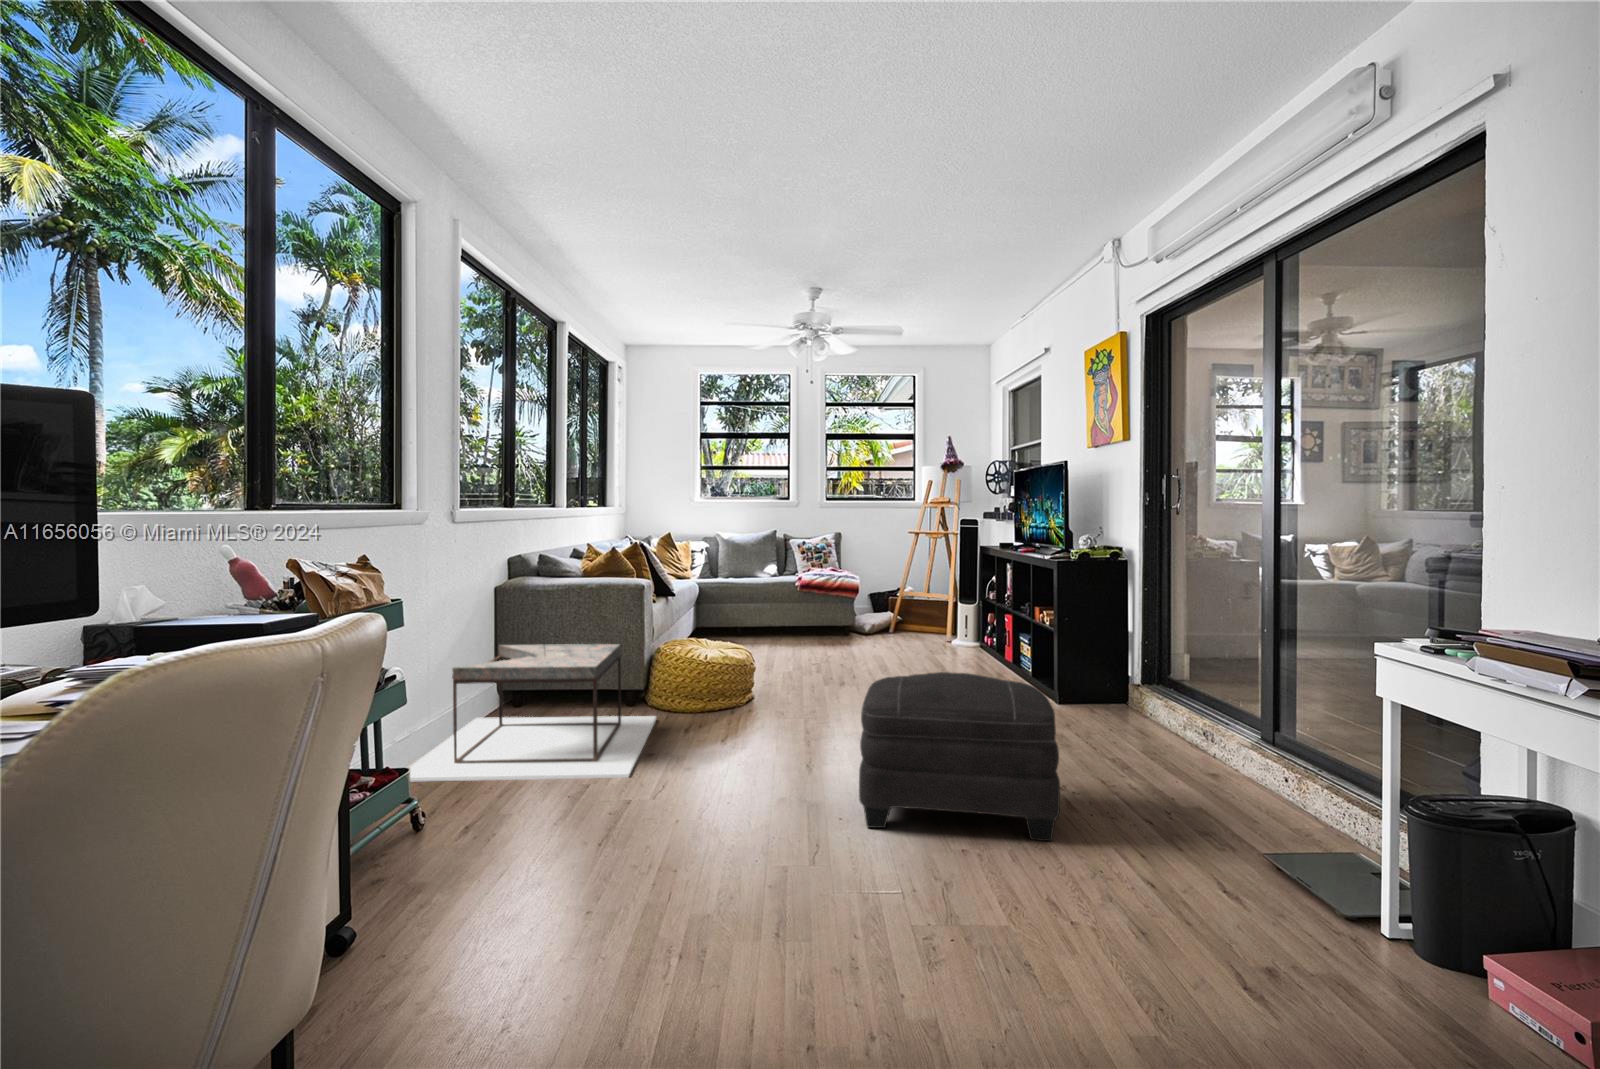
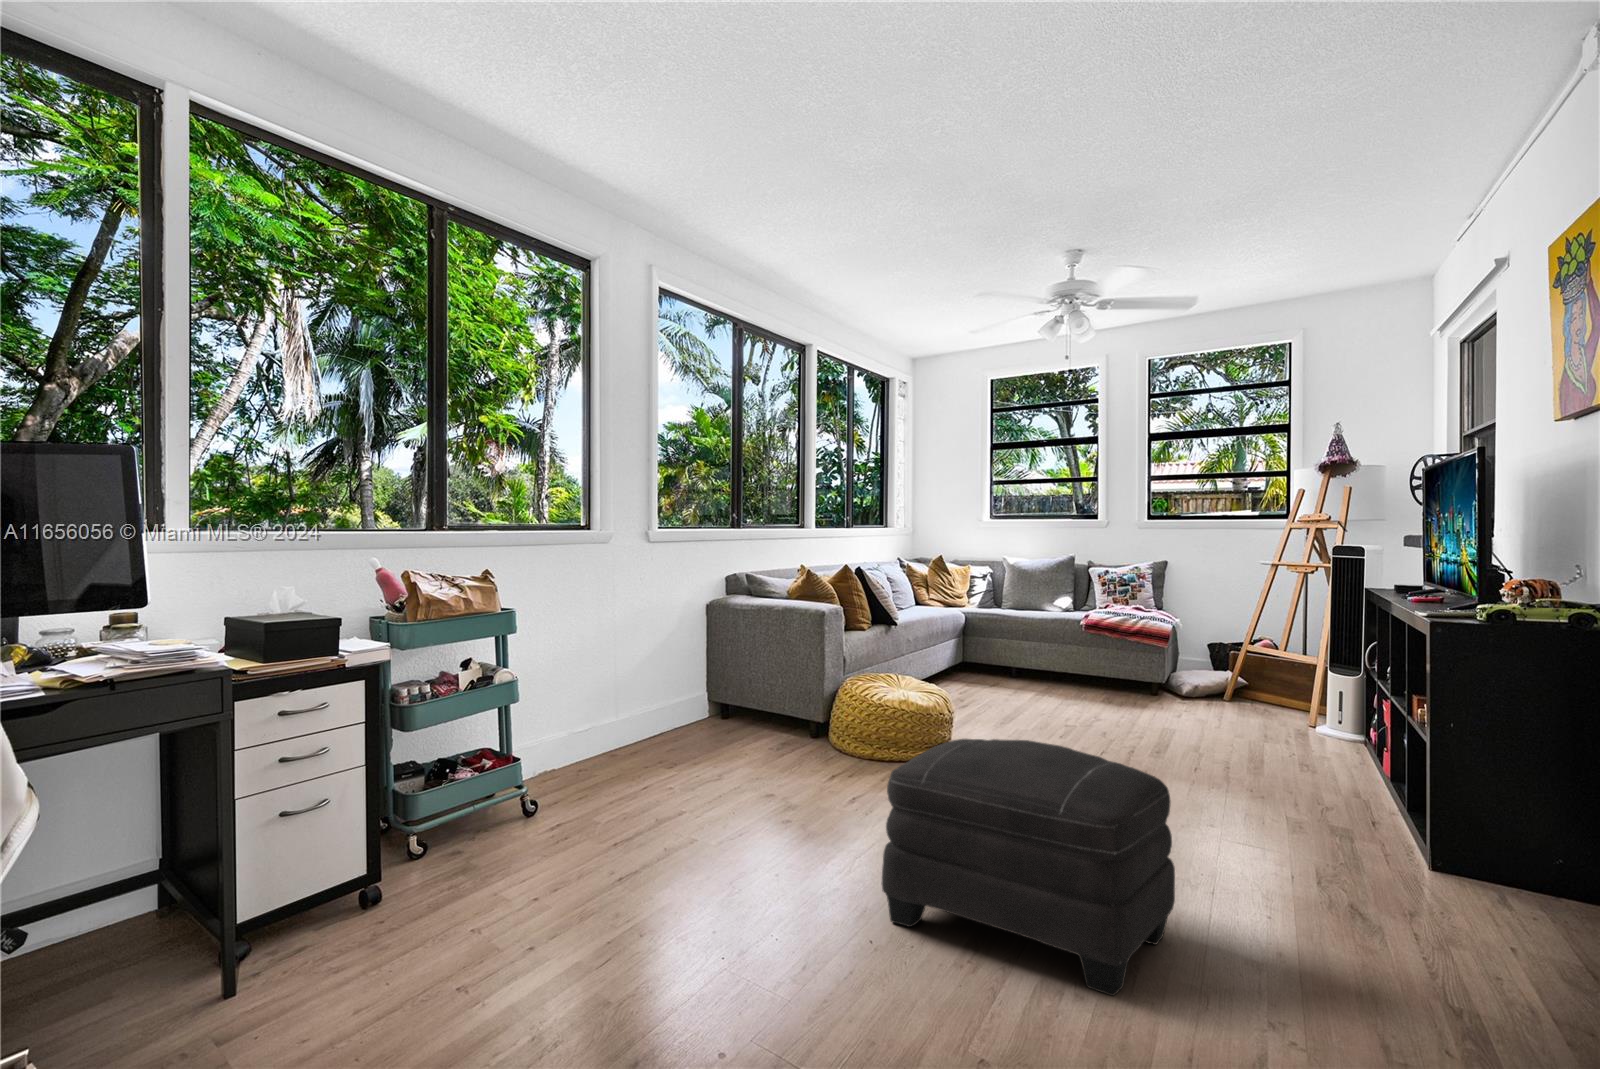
coffee table: present [410,639,656,782] -> none [521,652,813,817]

